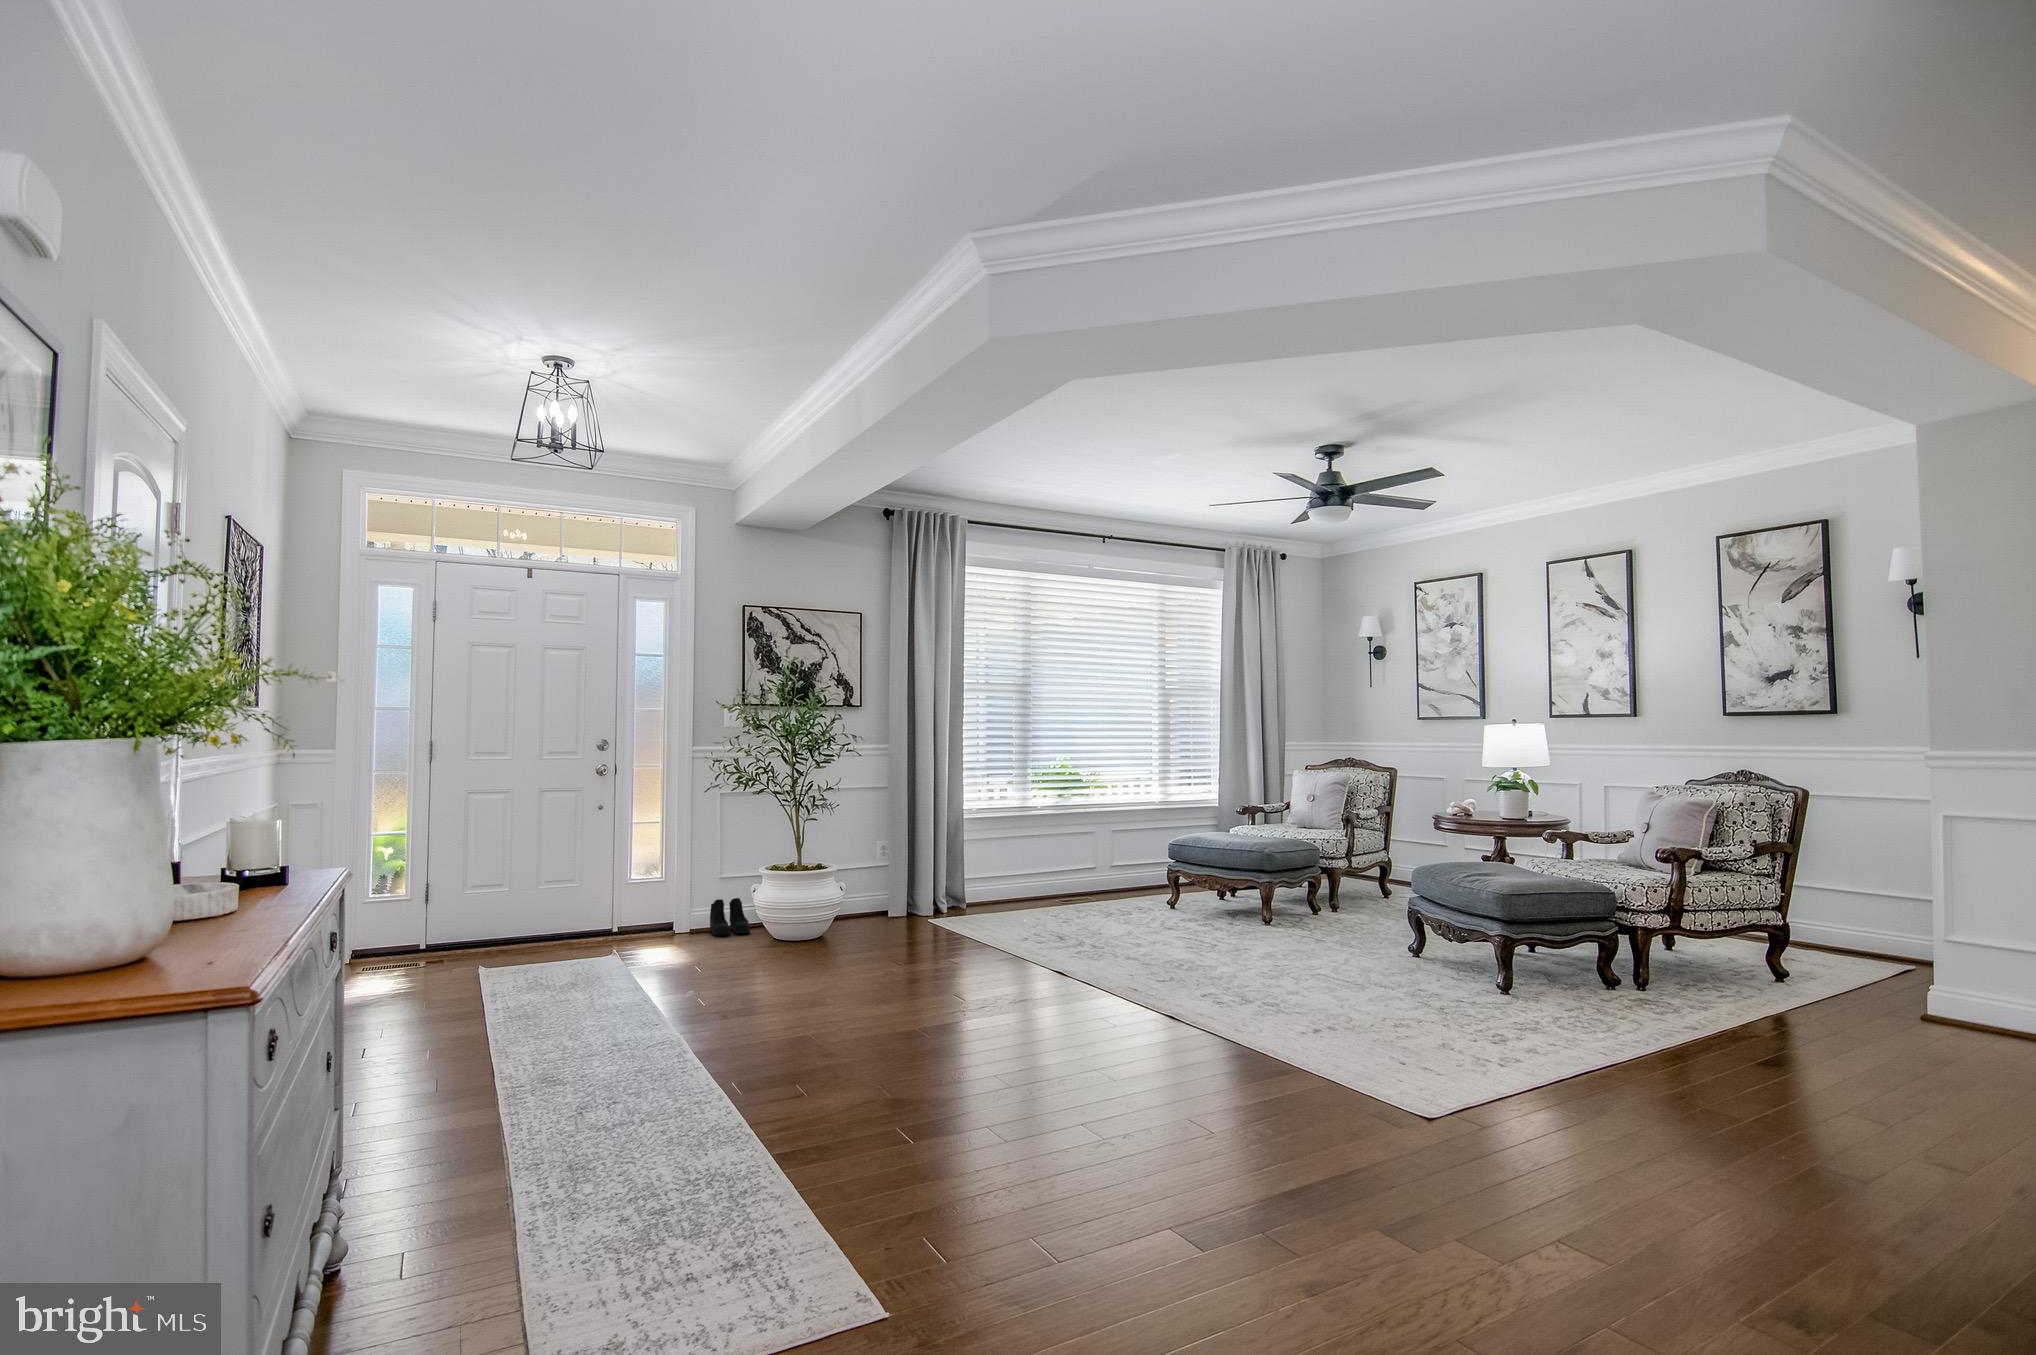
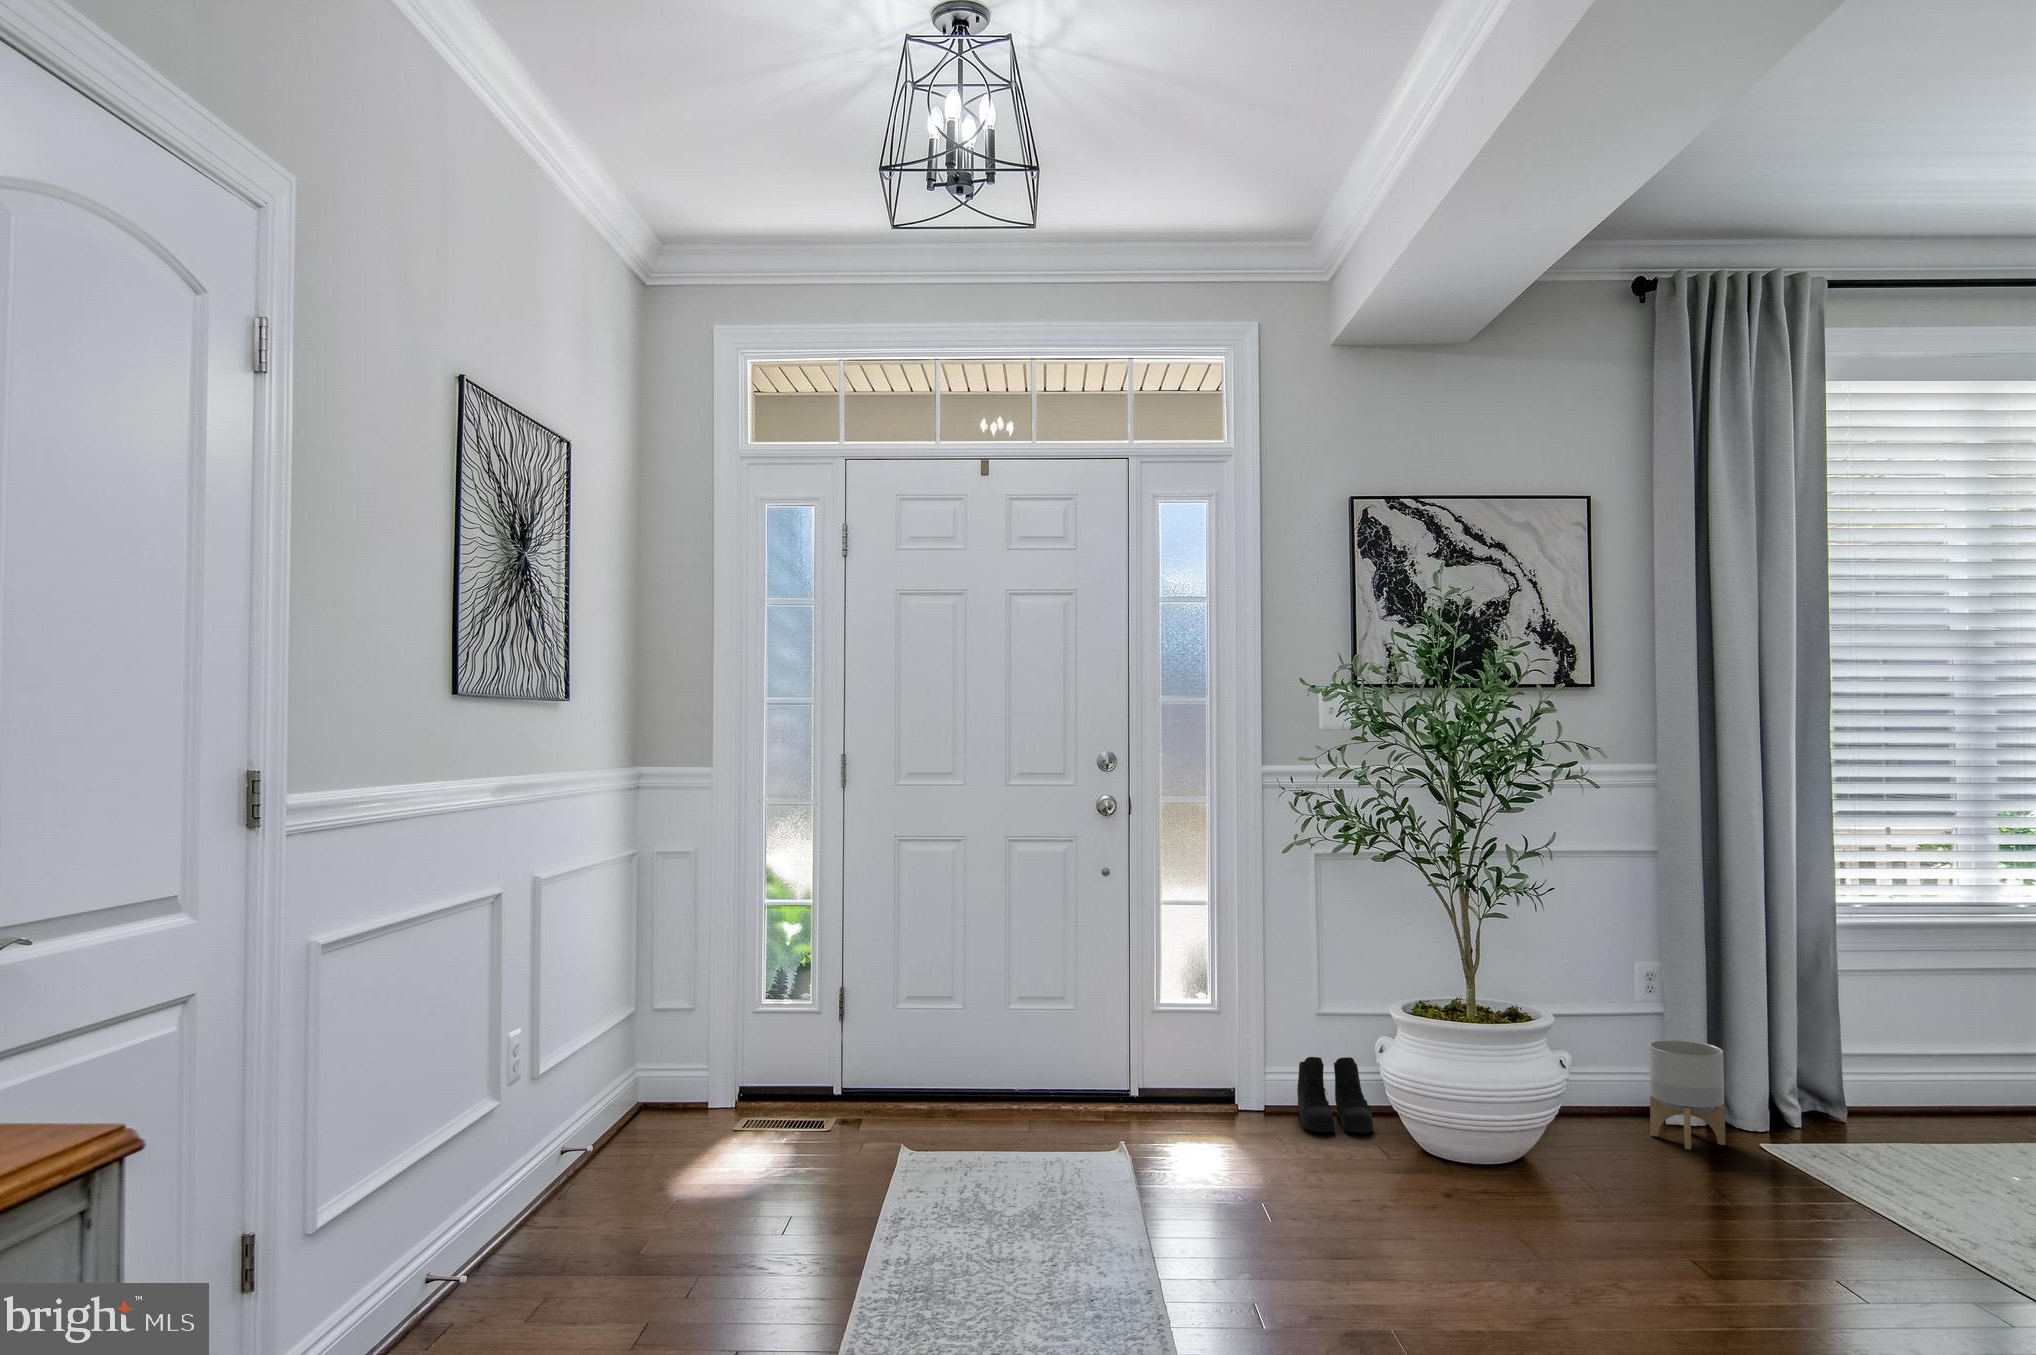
planter: none [881,875,912,923] -> present [1649,1040,1725,1149]

